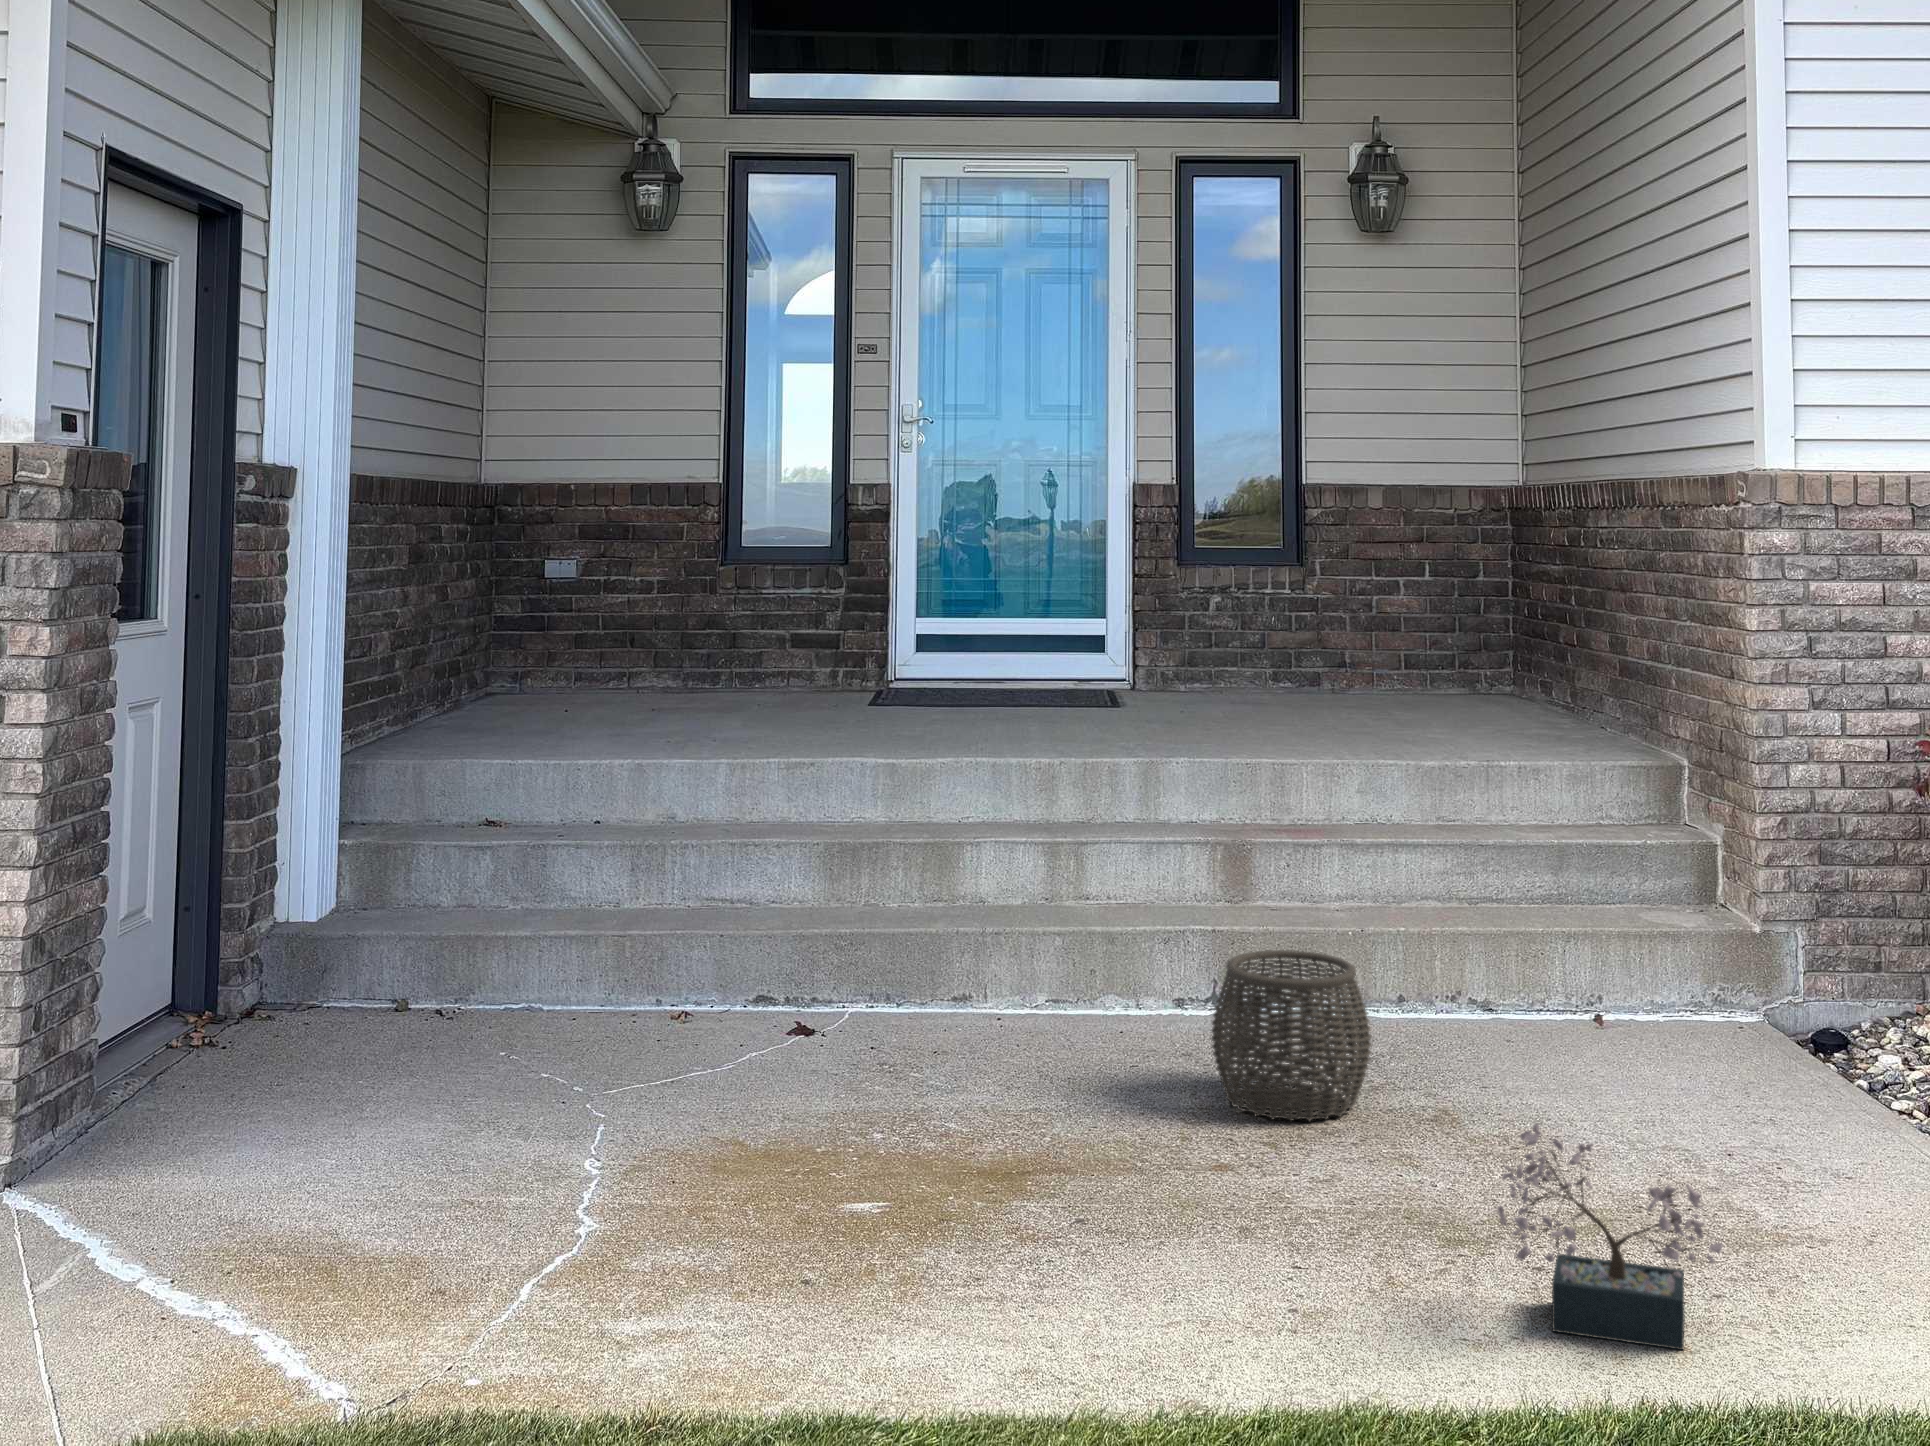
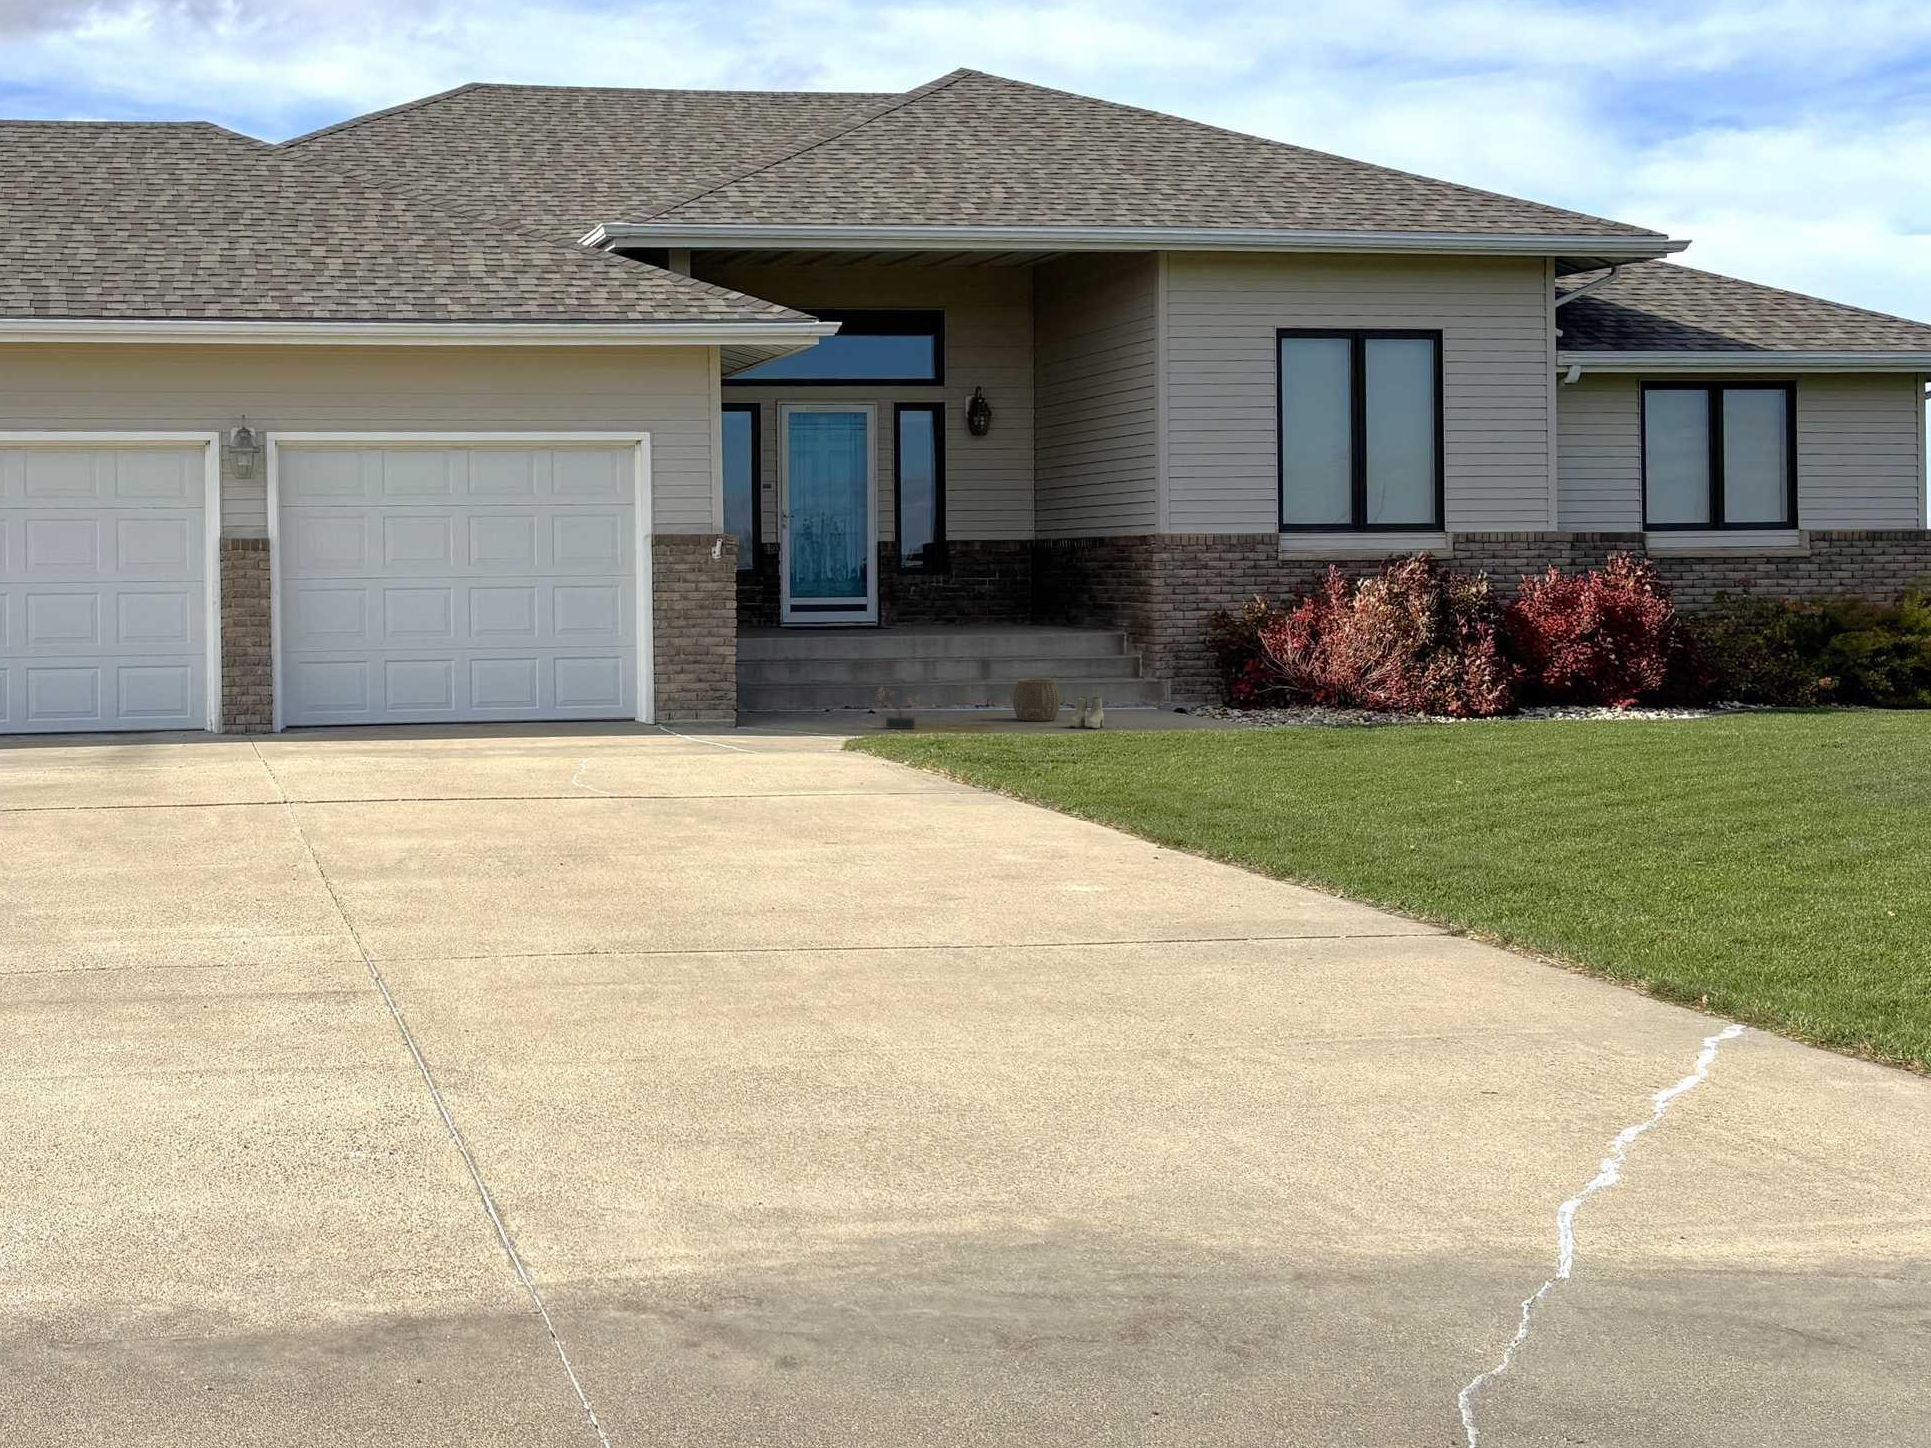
boots: none [1317,1090,1463,1246] -> present [1069,697,1104,728]
decorative plant: present [1498,1124,1723,1350] -> present [874,689,921,729]

